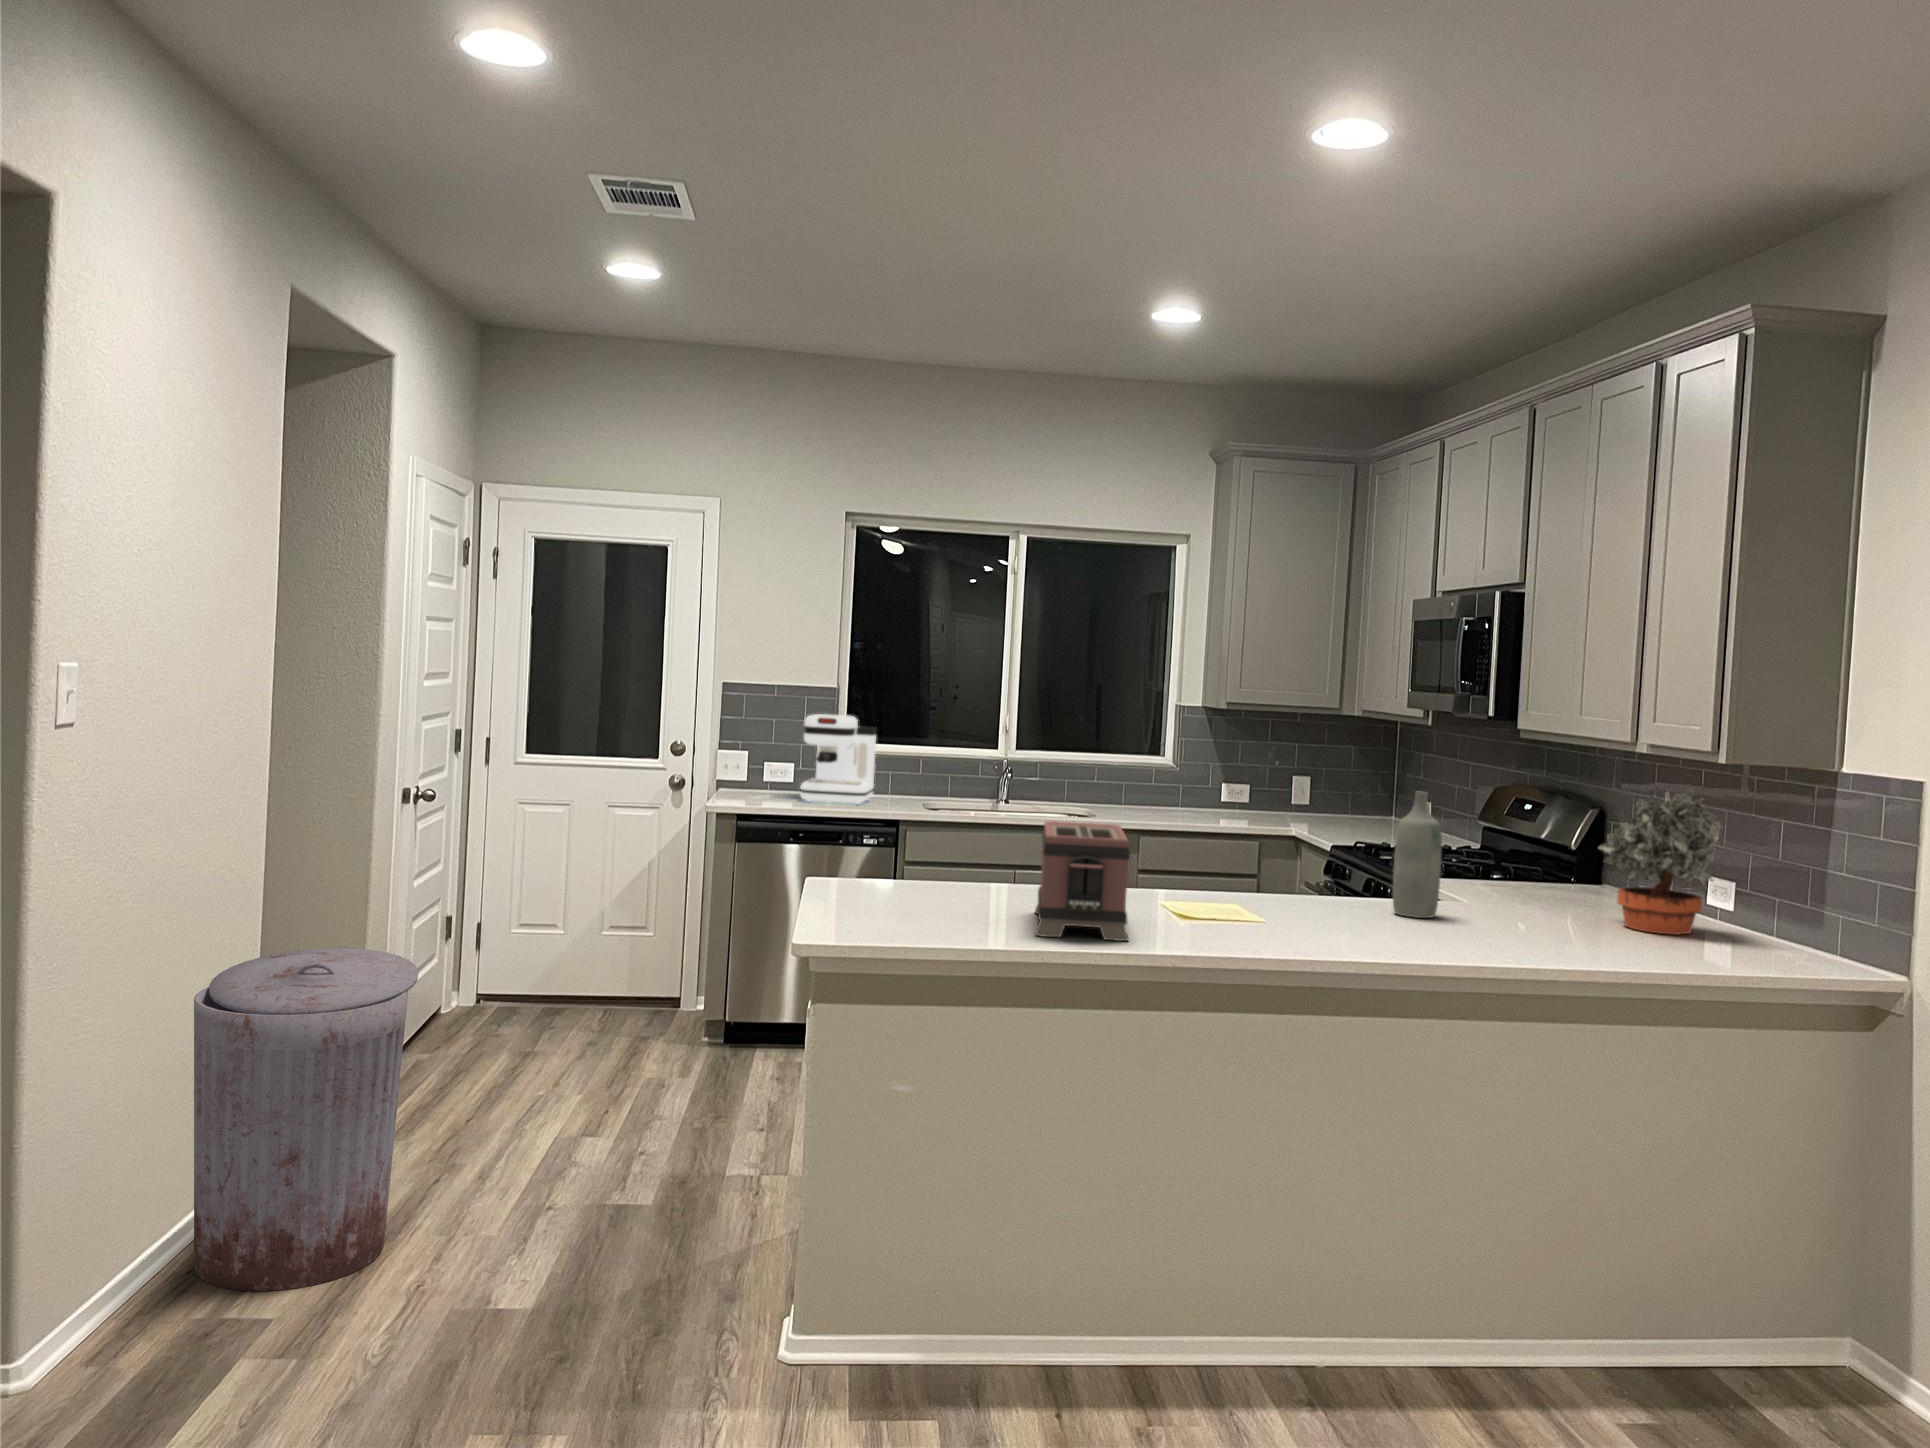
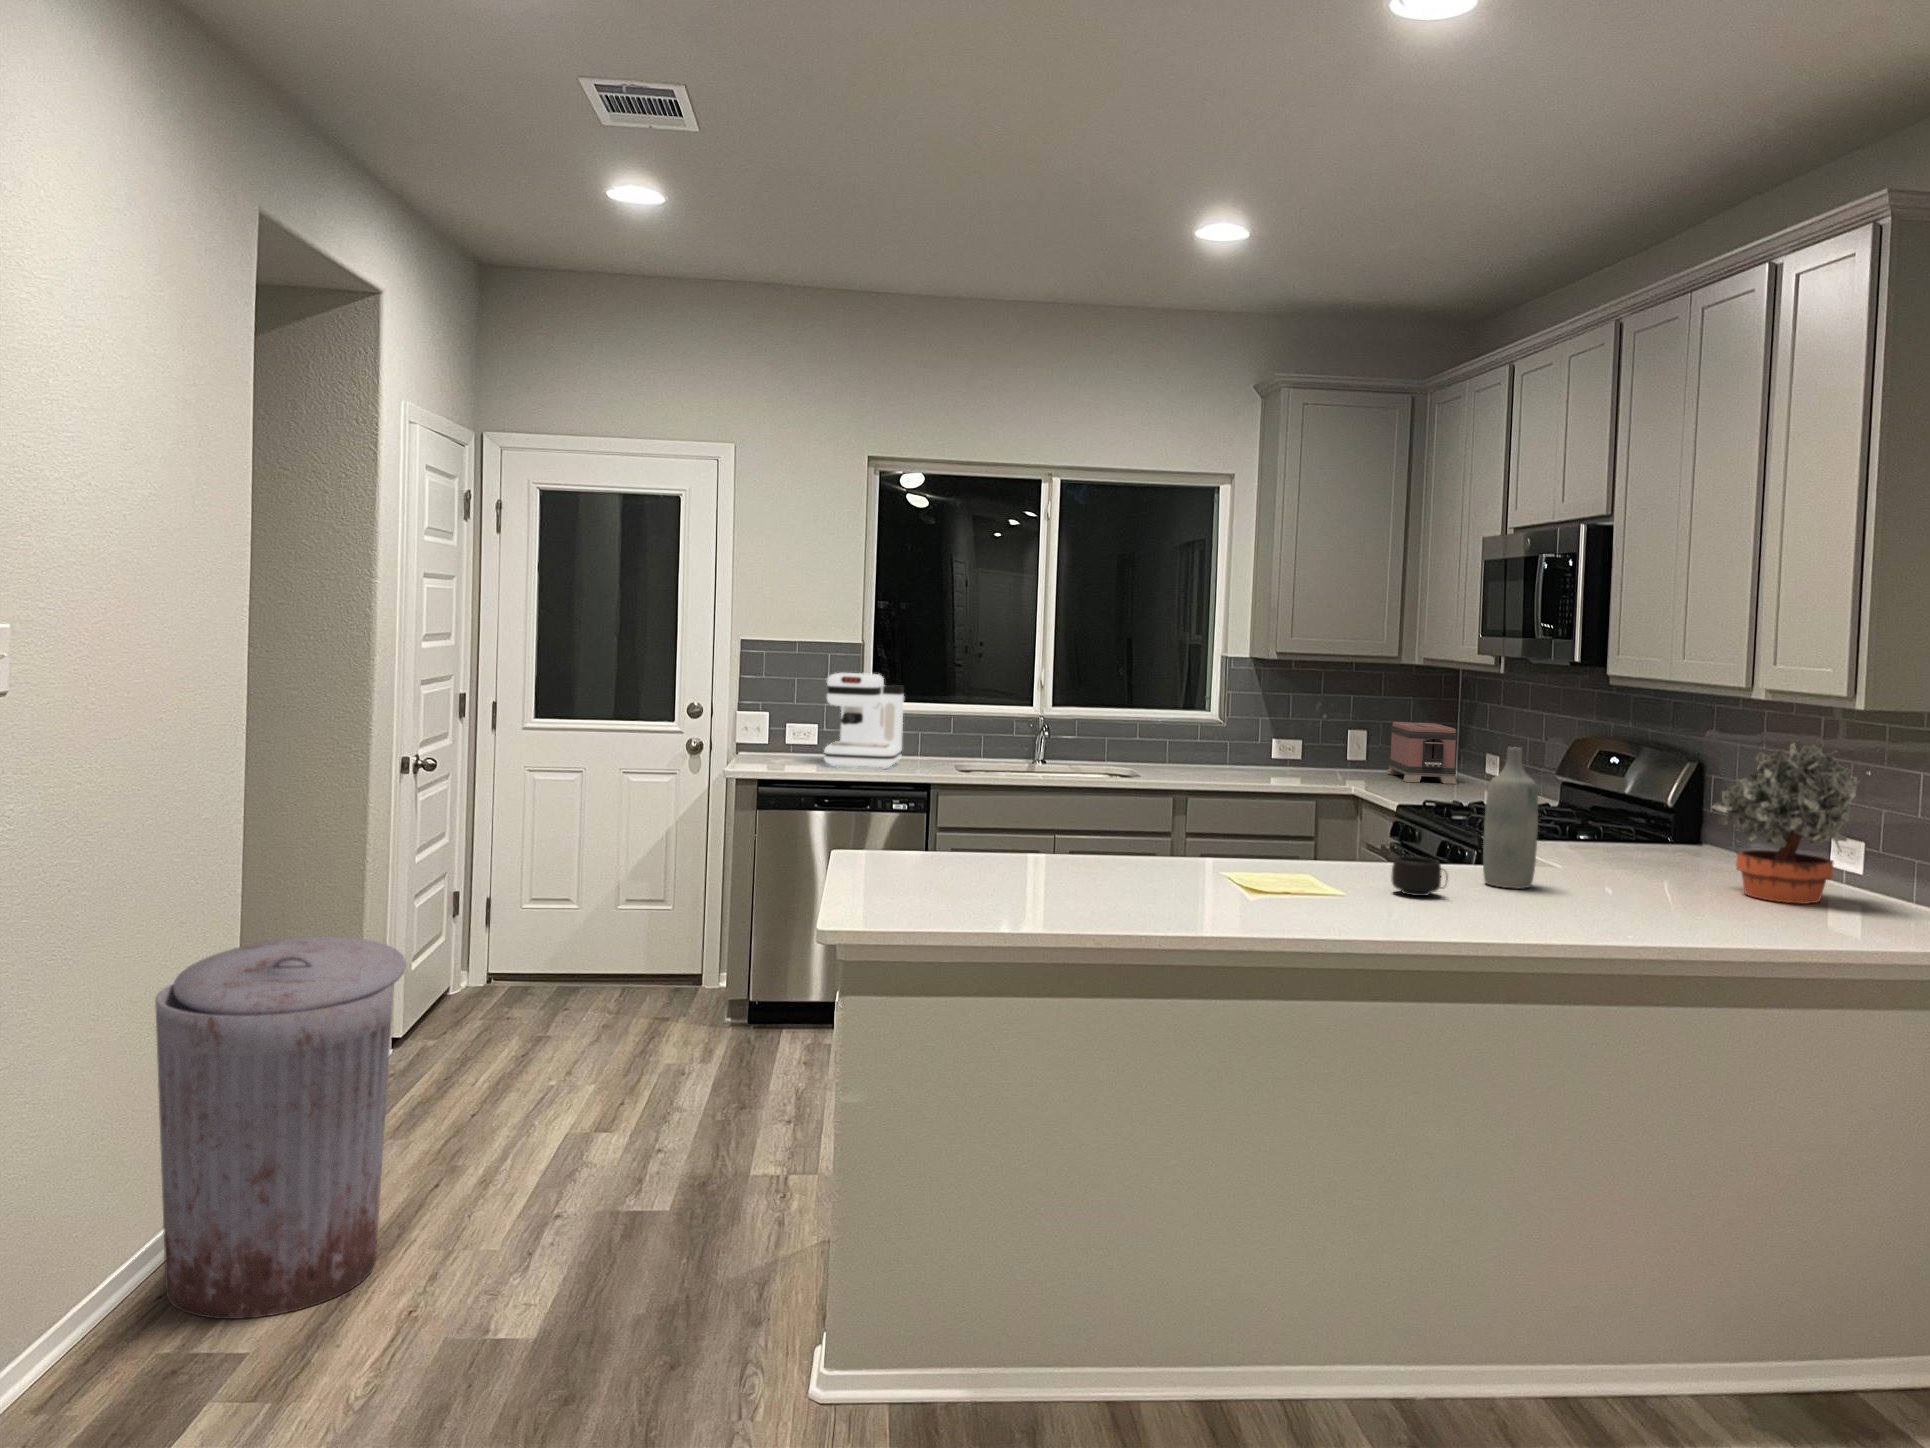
toaster: present [1035,821,1130,941] -> present [1387,722,1457,784]
mug: none [1309,887,1357,923] -> present [1391,856,1442,896]

